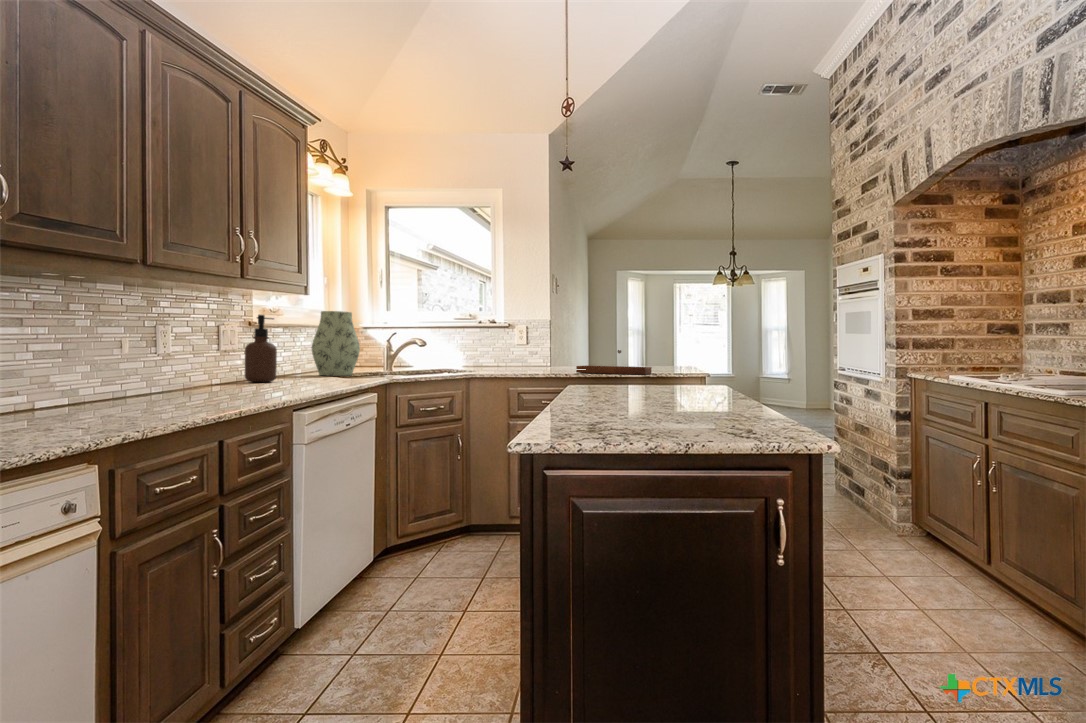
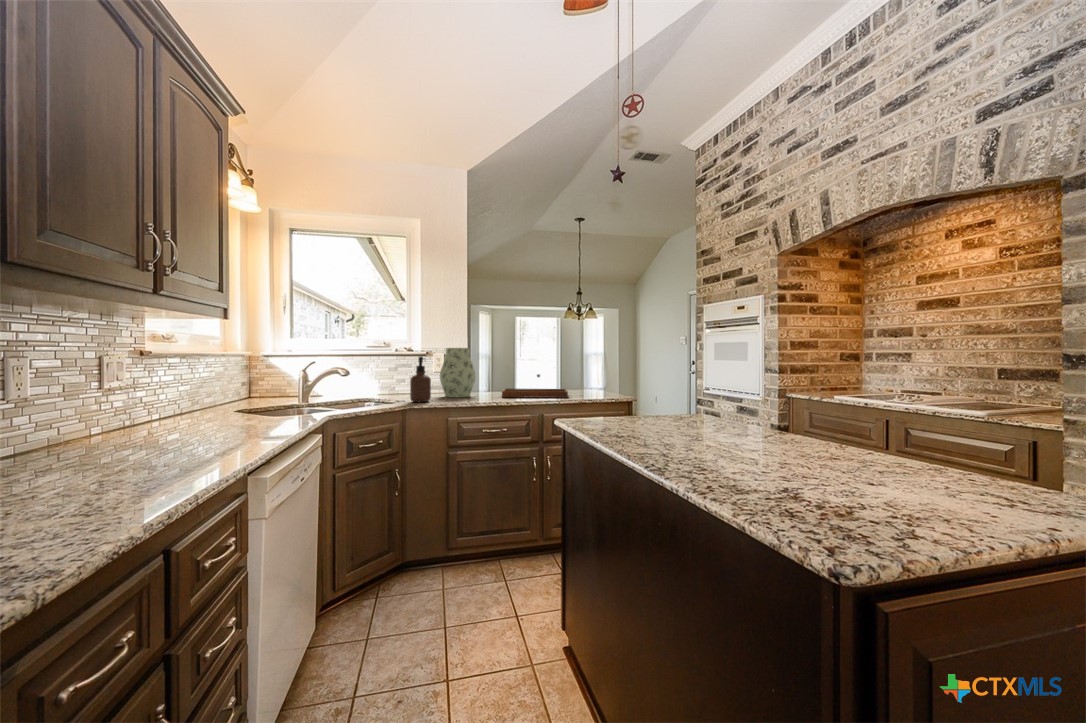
vase: present [312,311,360,376] -> present [440,348,476,398]
soap dispenser: present [245,315,277,382] -> present [410,357,431,402]

